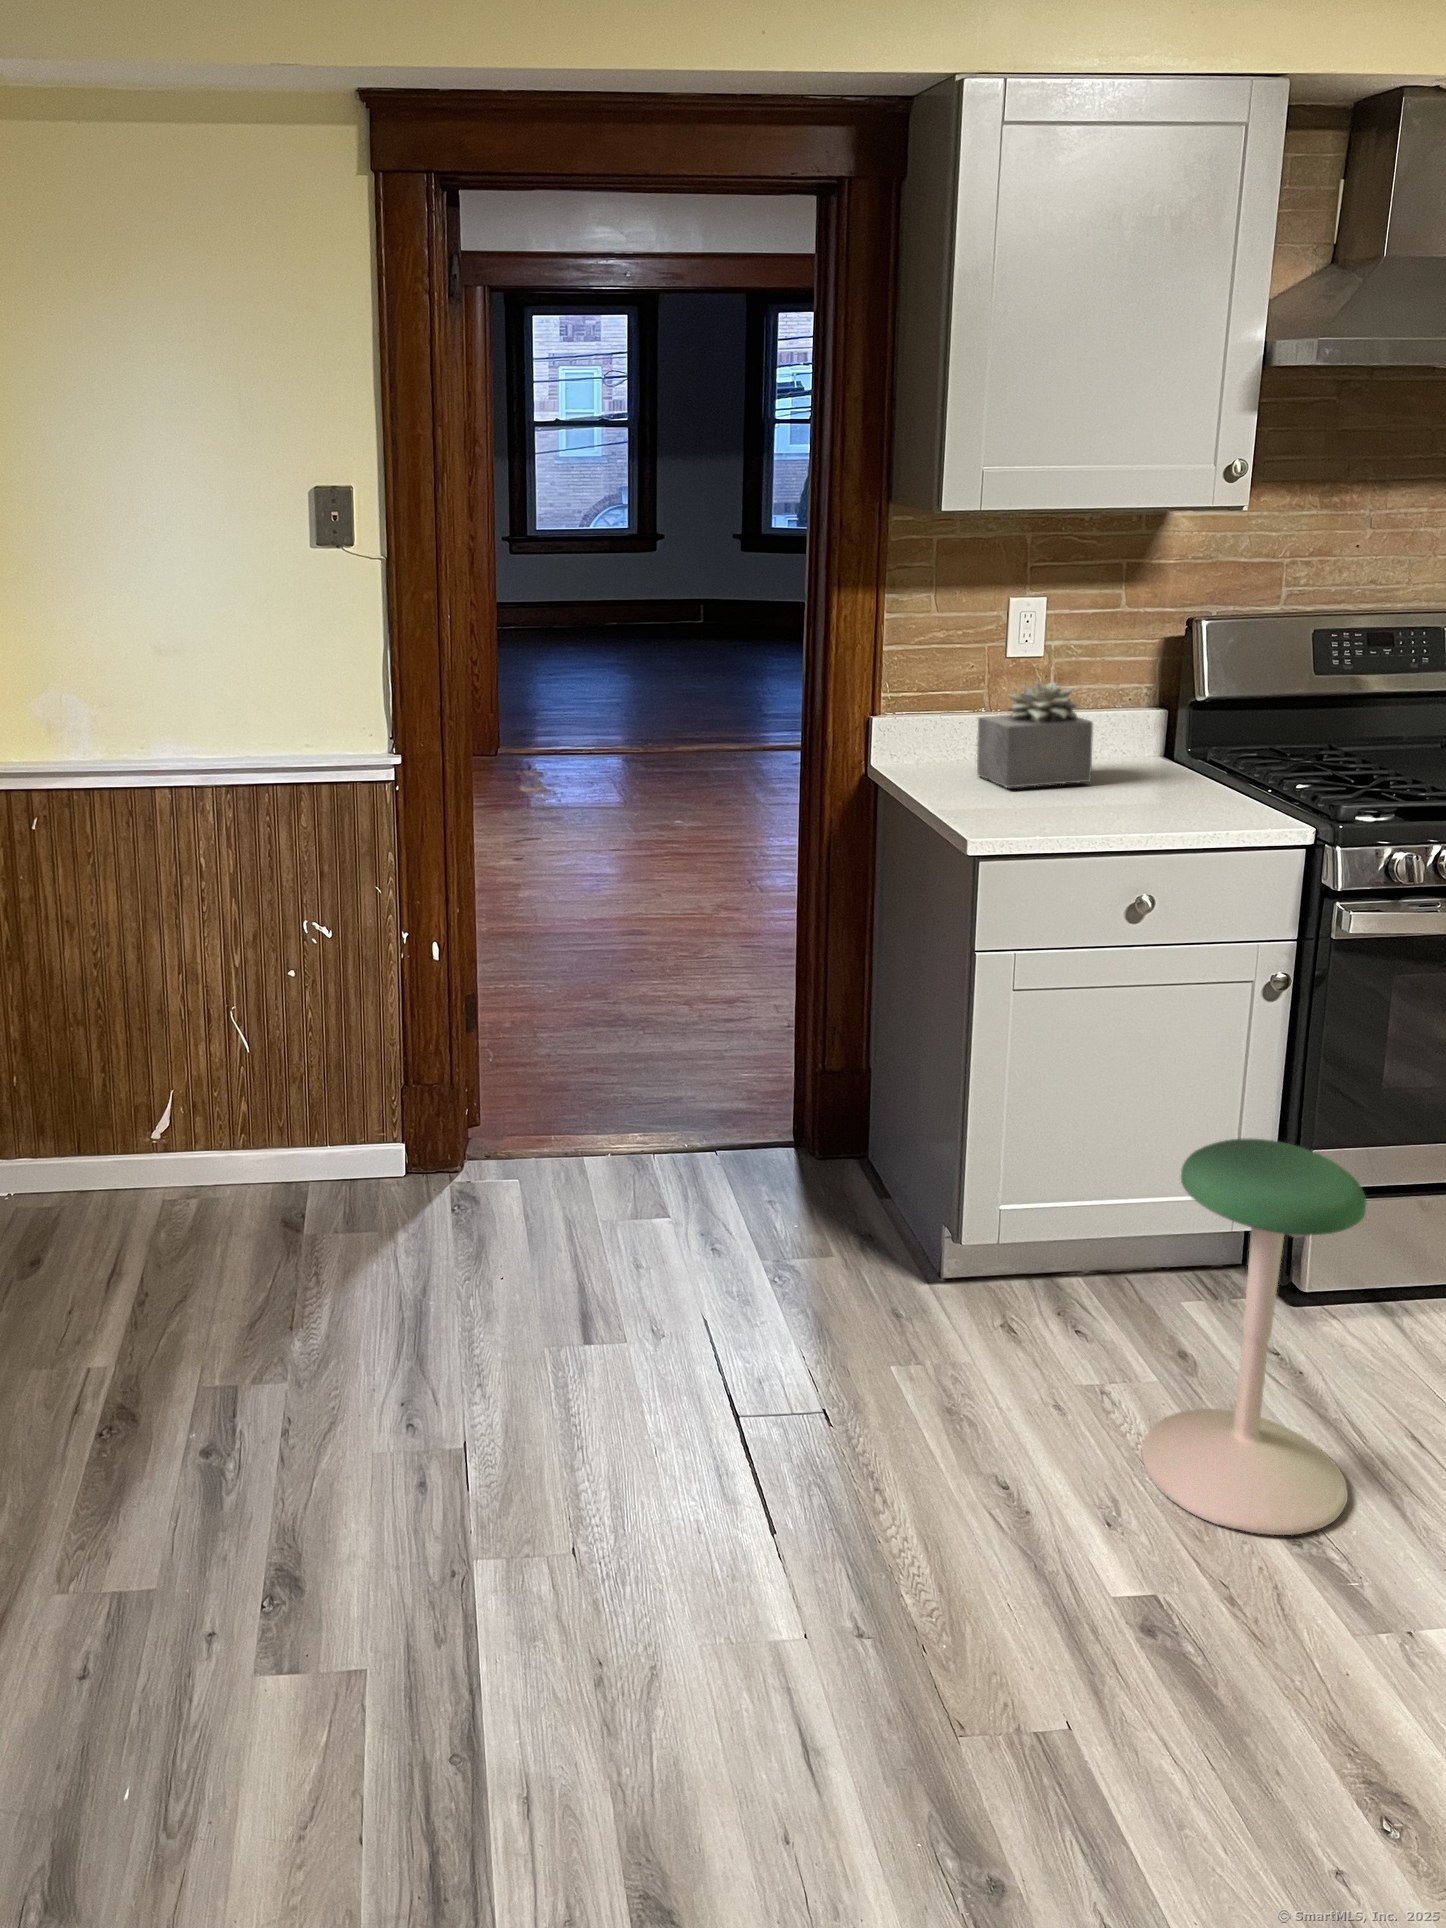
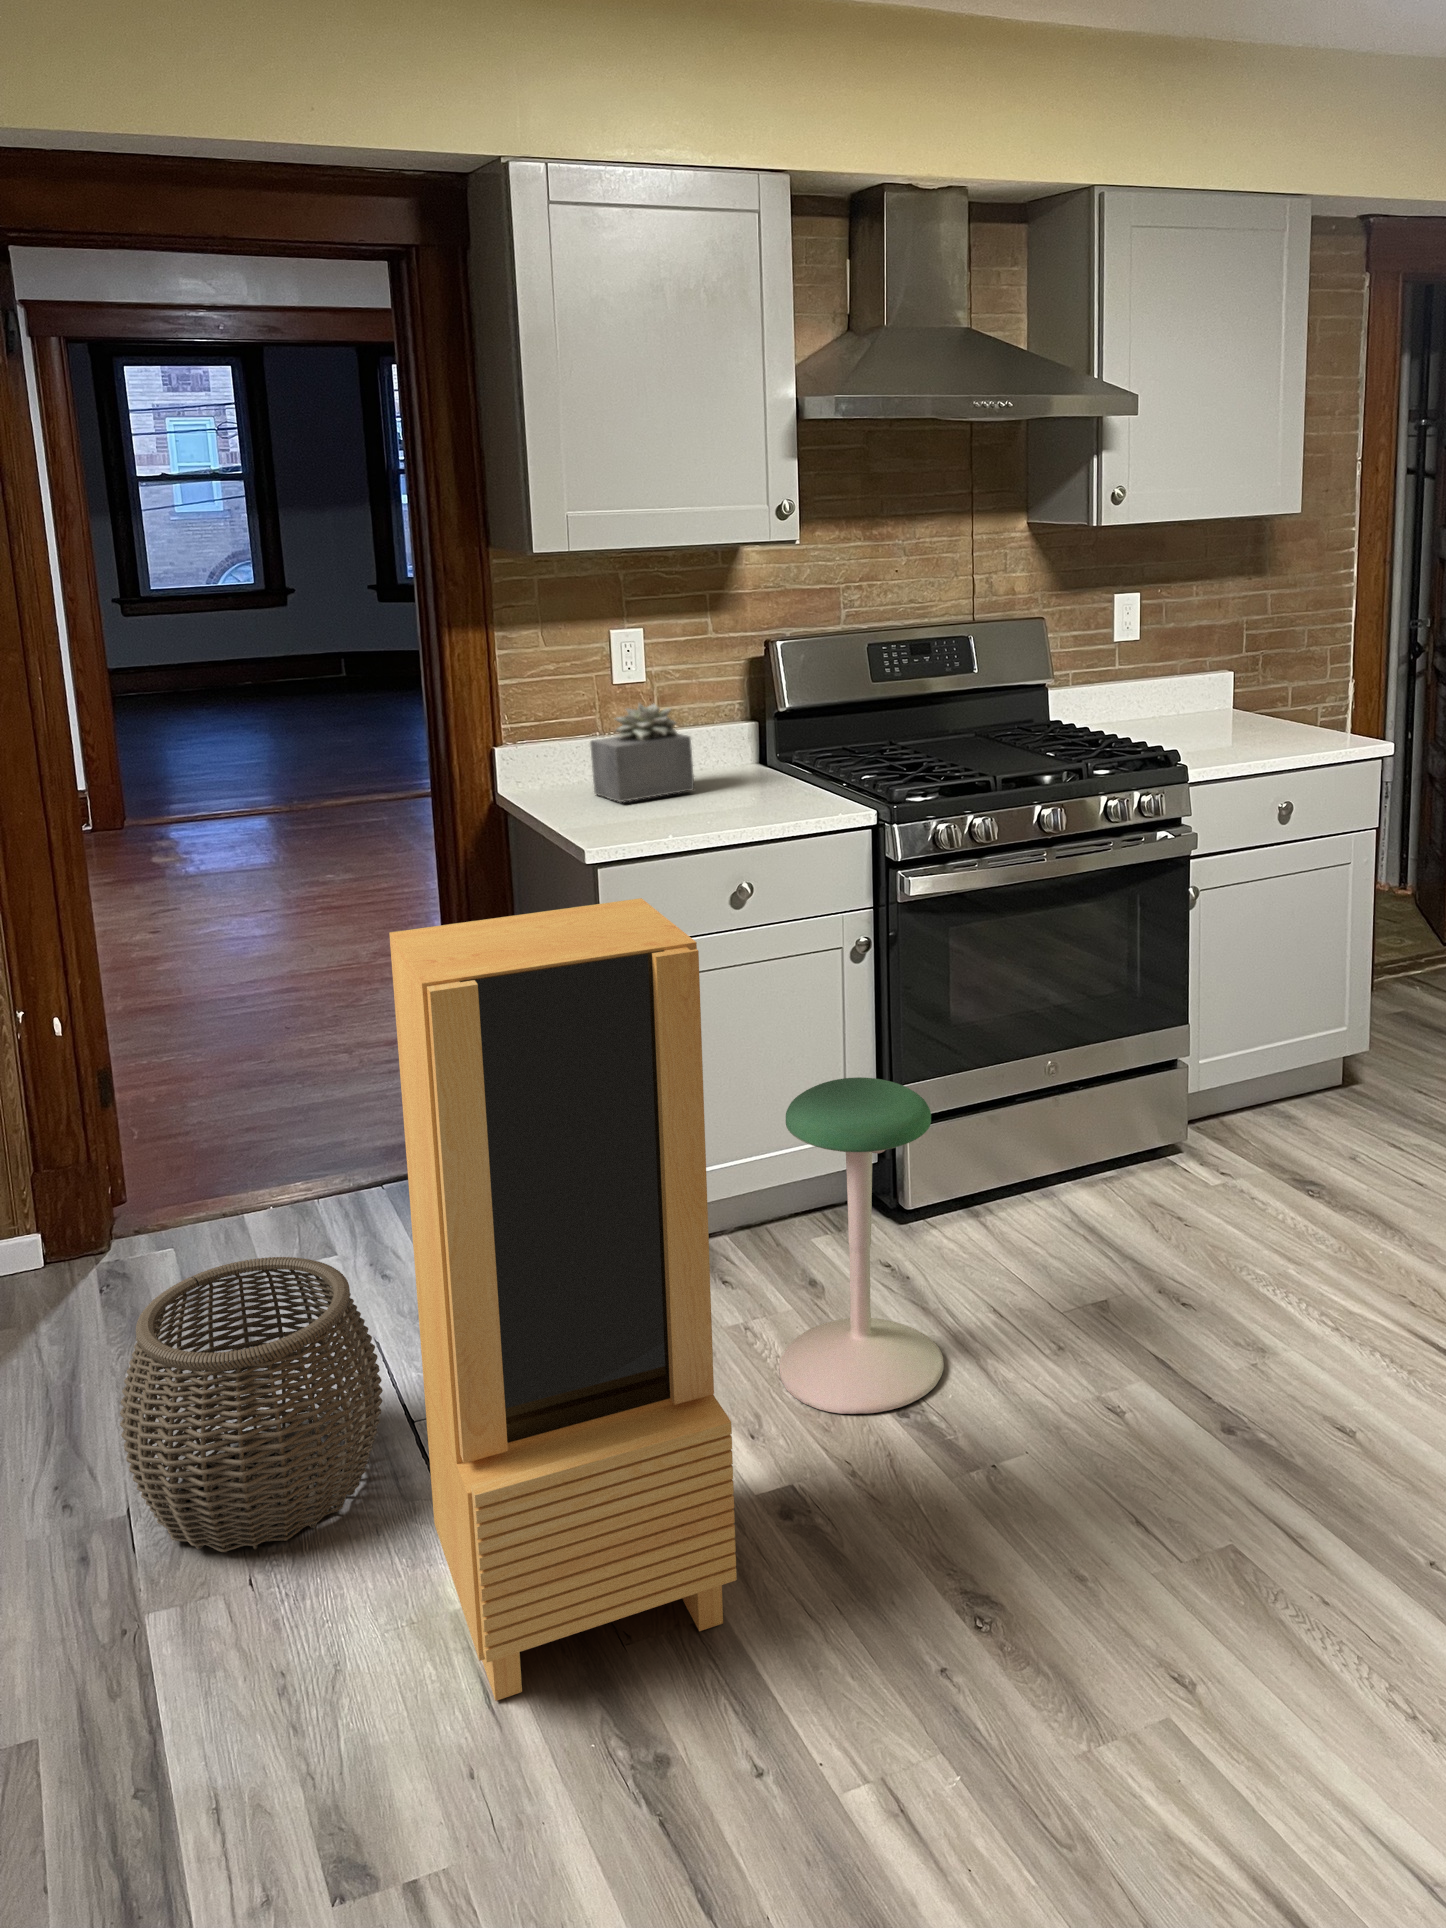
storage cabinet: none [759,911,1127,1758] -> present [389,898,737,1701]
woven basket: none [466,1218,714,1515] -> present [120,1257,383,1552]

